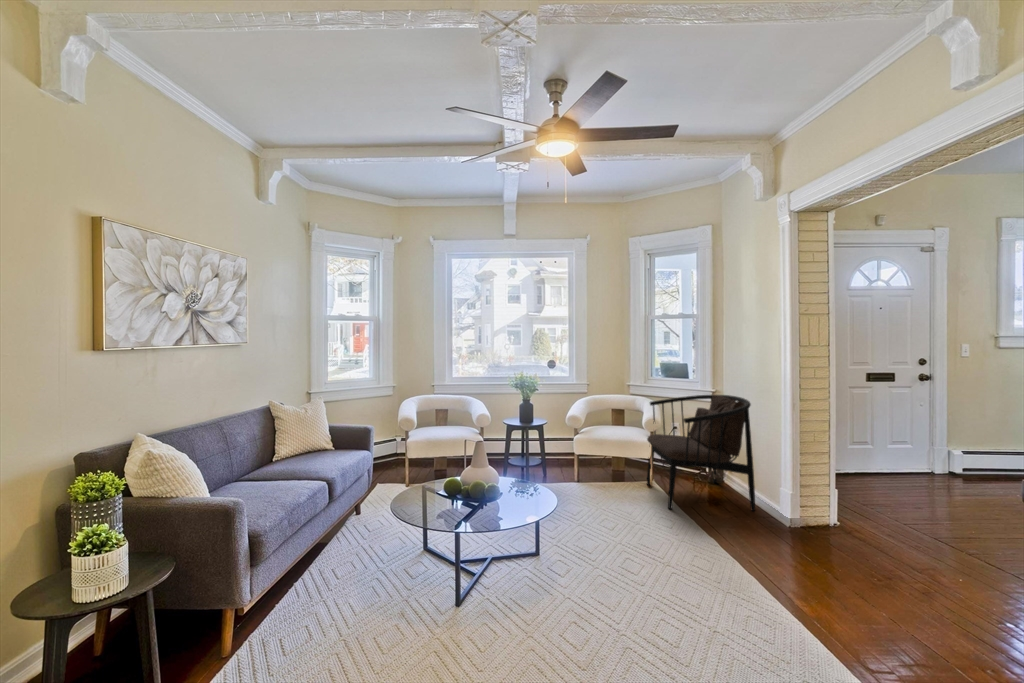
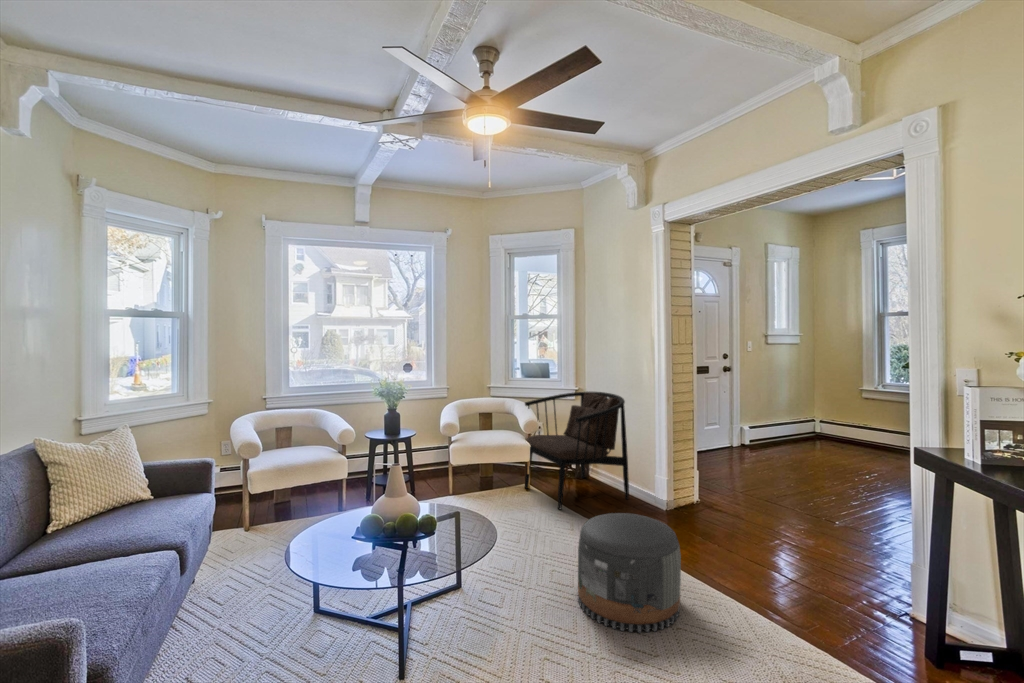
pouf: none [633,516,747,649] -> present [578,513,681,633]

